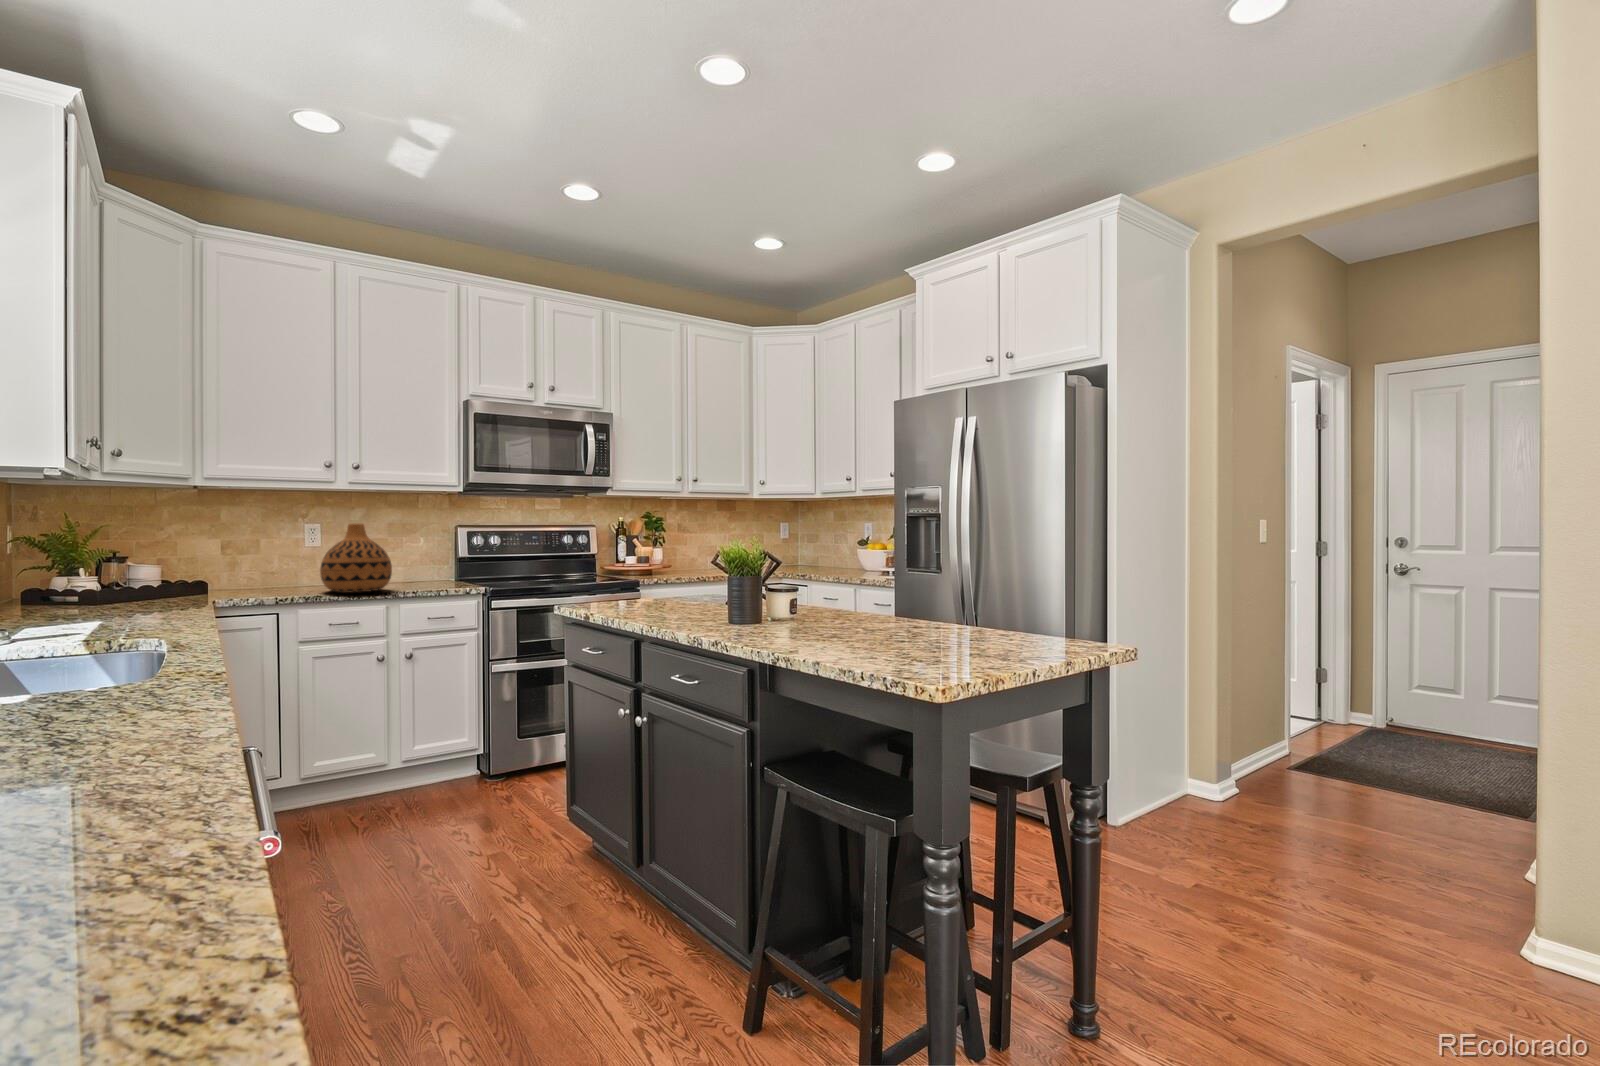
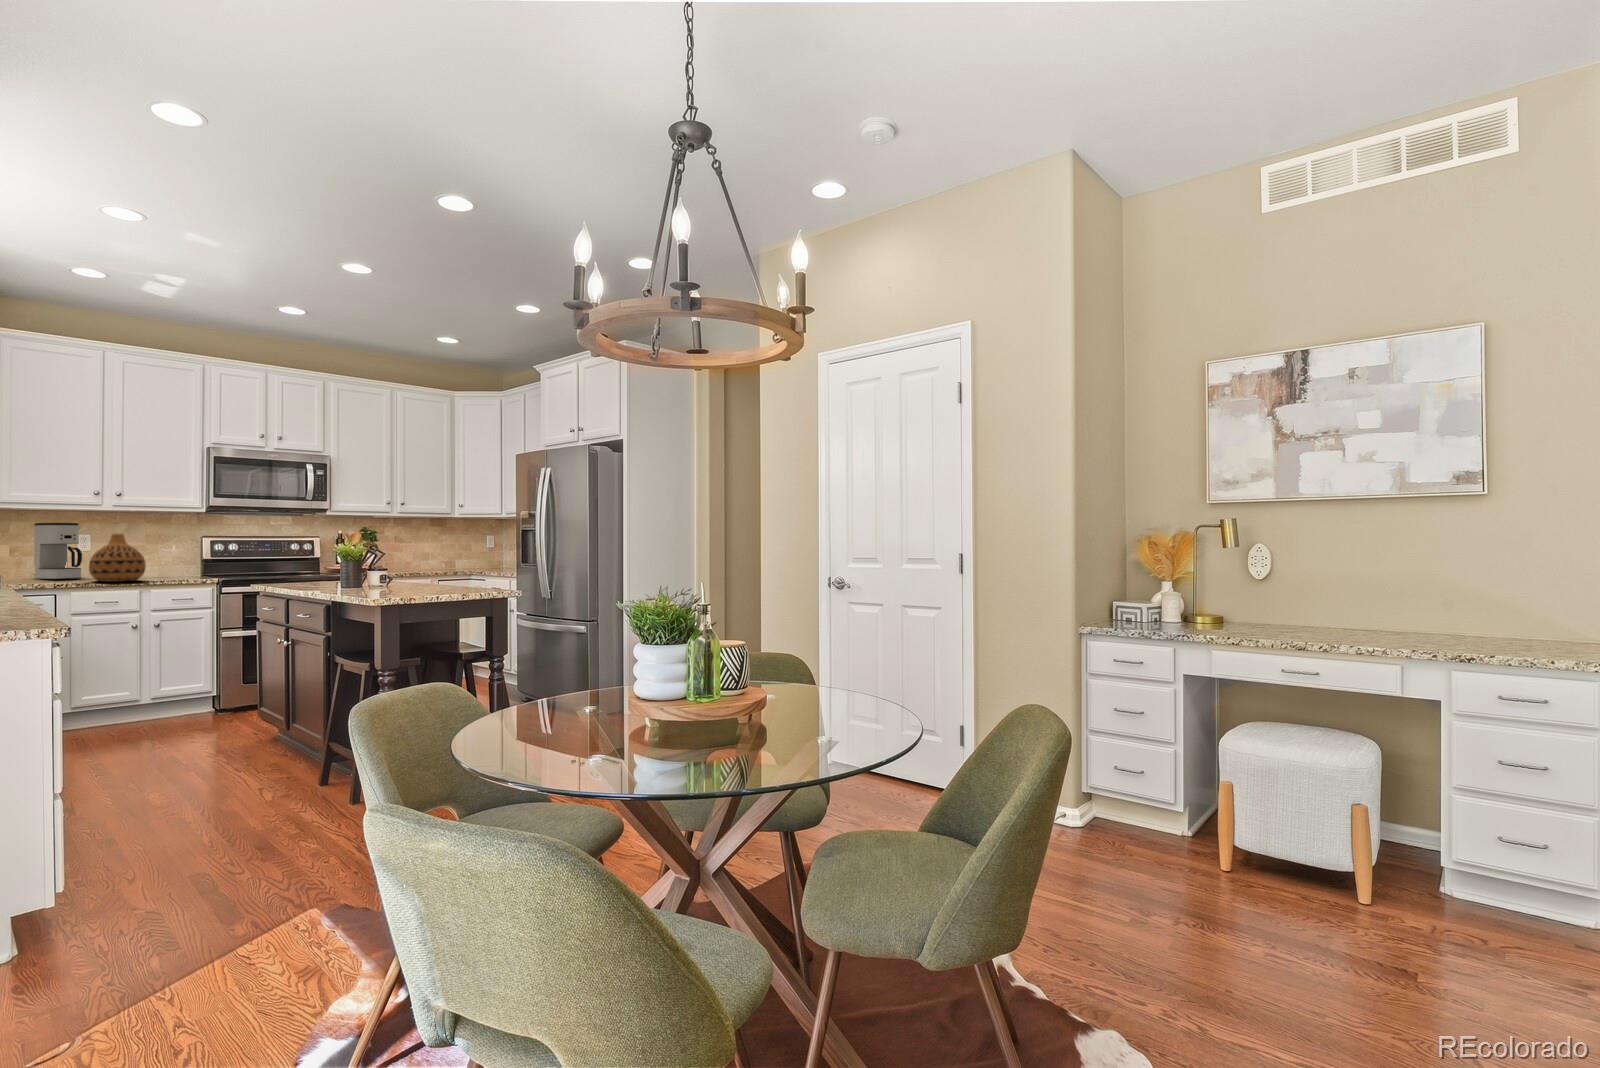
coffee maker: none [251,508,311,588] -> present [34,523,82,579]

